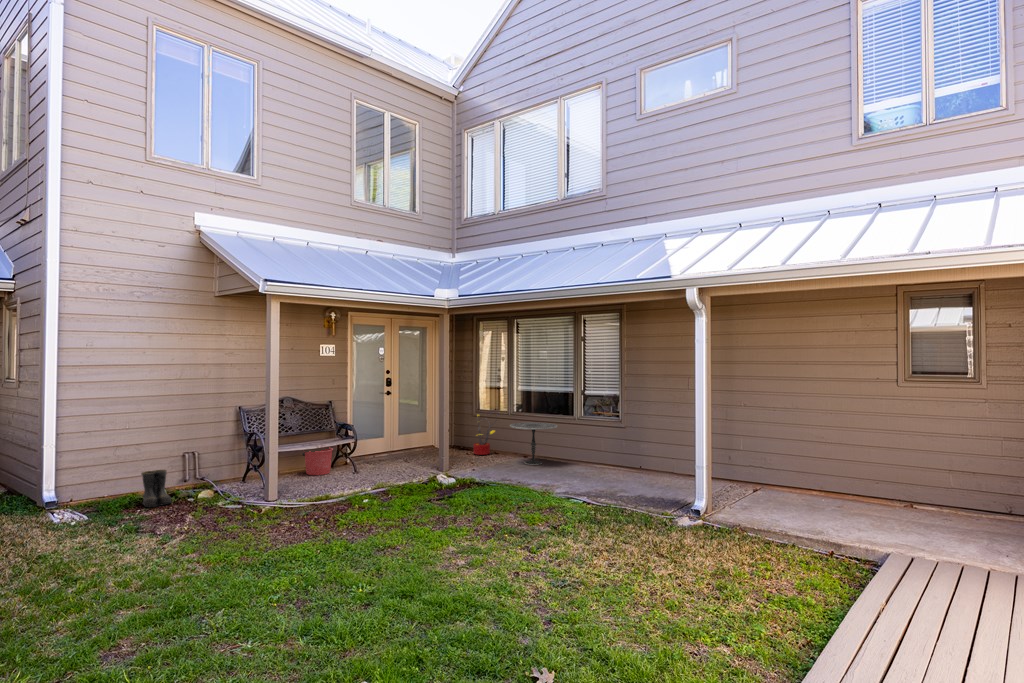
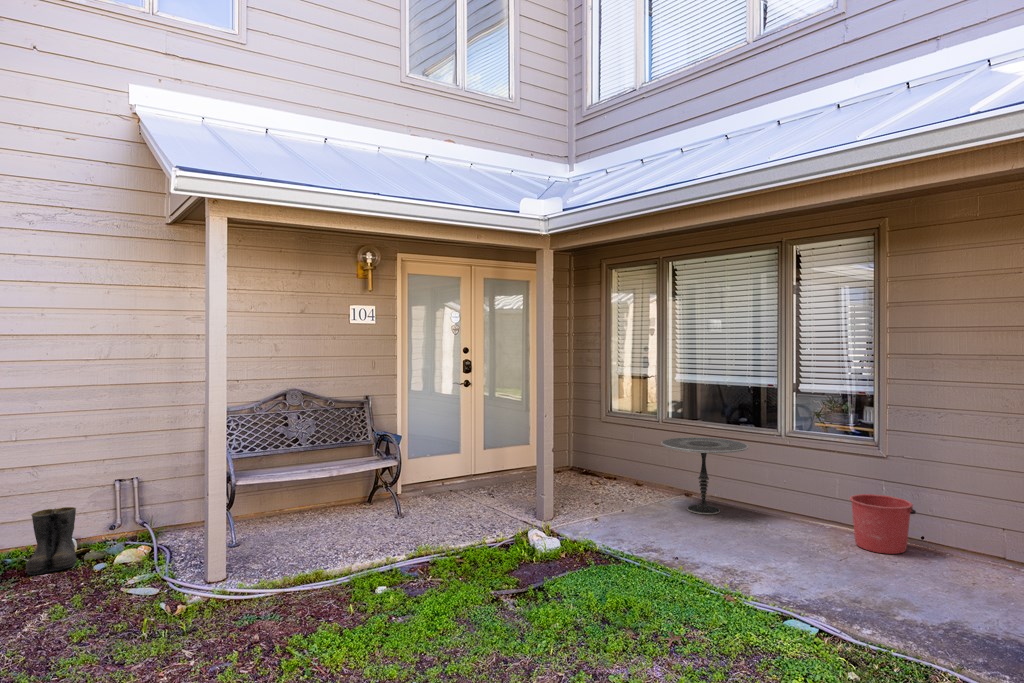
decorative plant: present [473,415,495,455] -> none [601,417,639,487]
bucket: present [302,447,333,475] -> present [850,494,916,554]

